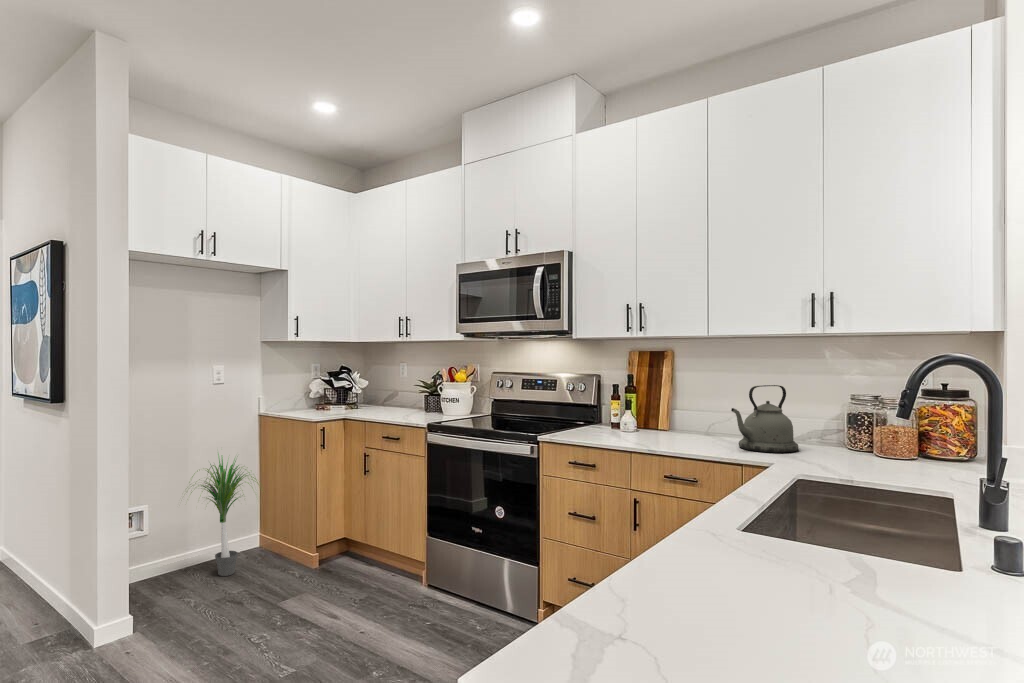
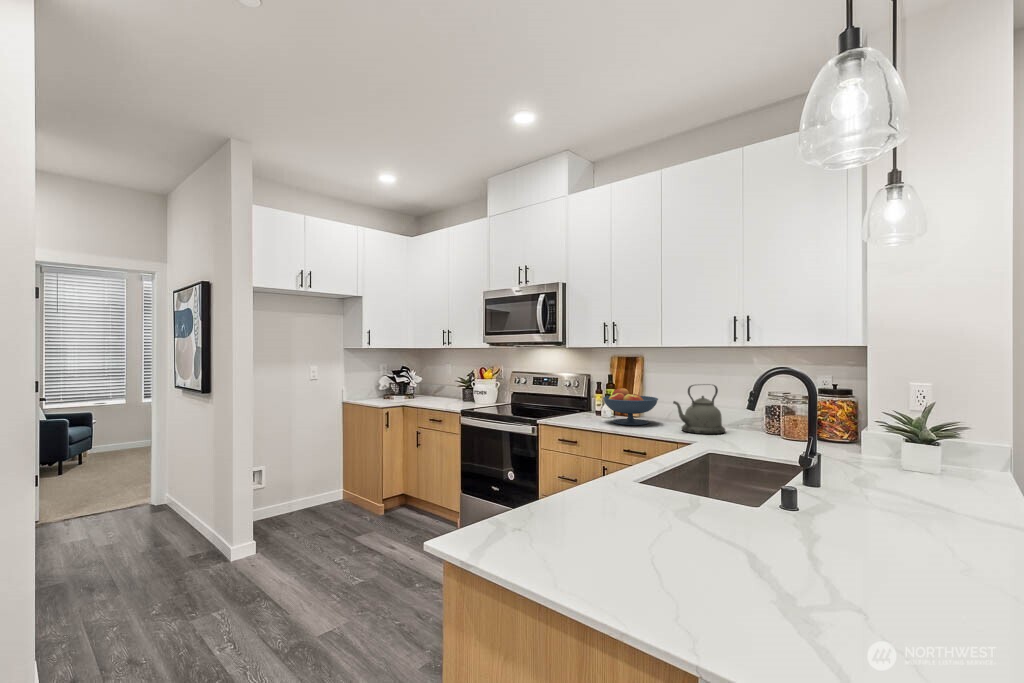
fruit bowl: none [627,391,701,441] -> present [603,388,658,425]
potted plant: present [191,454,259,576] -> none [285,426,348,519]

